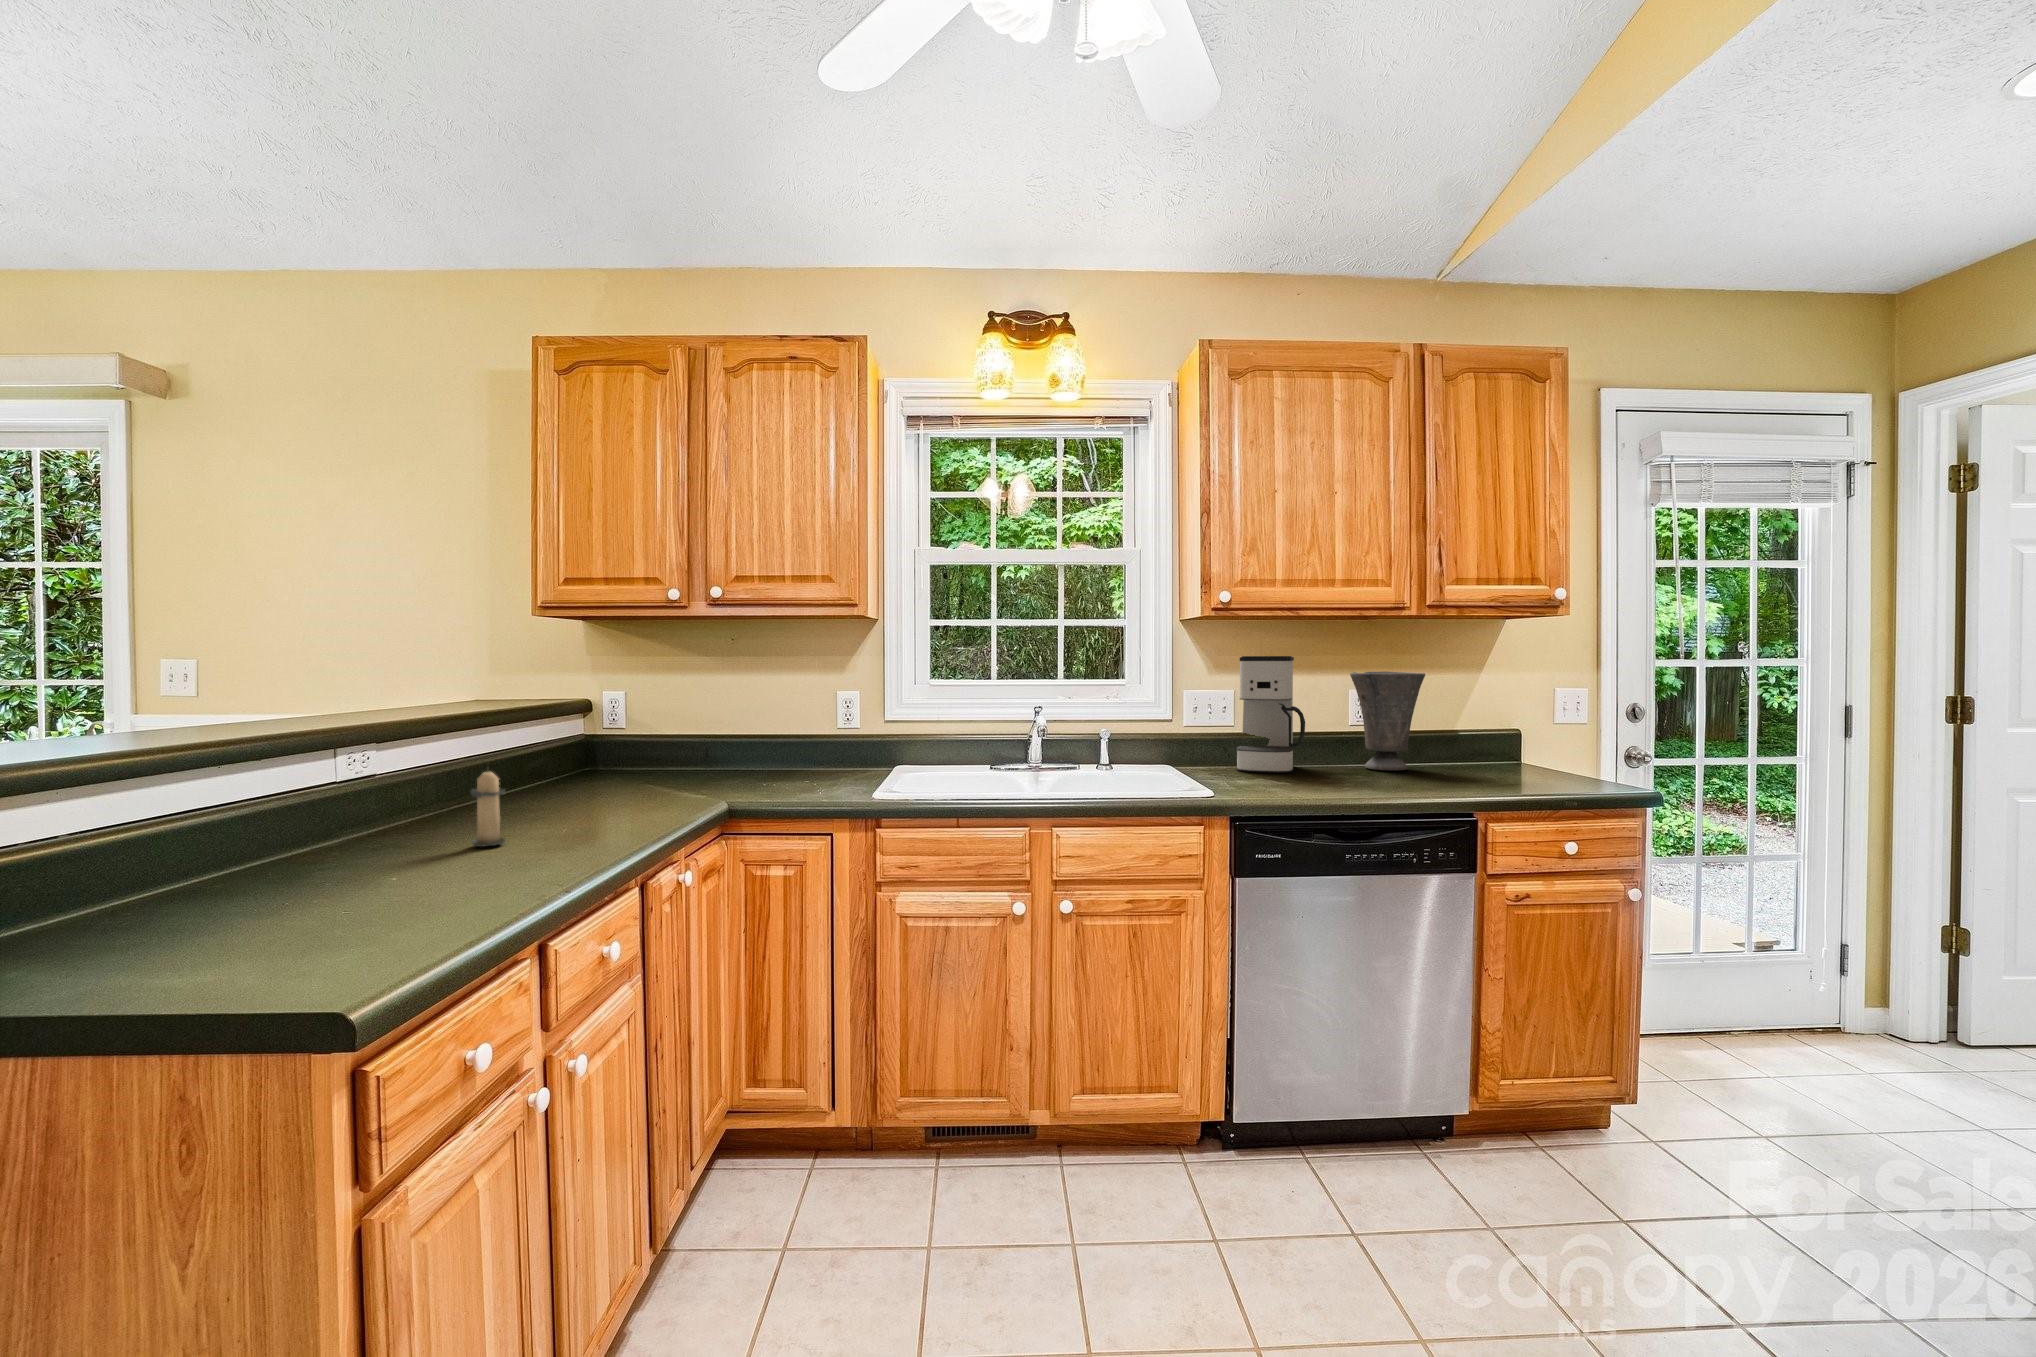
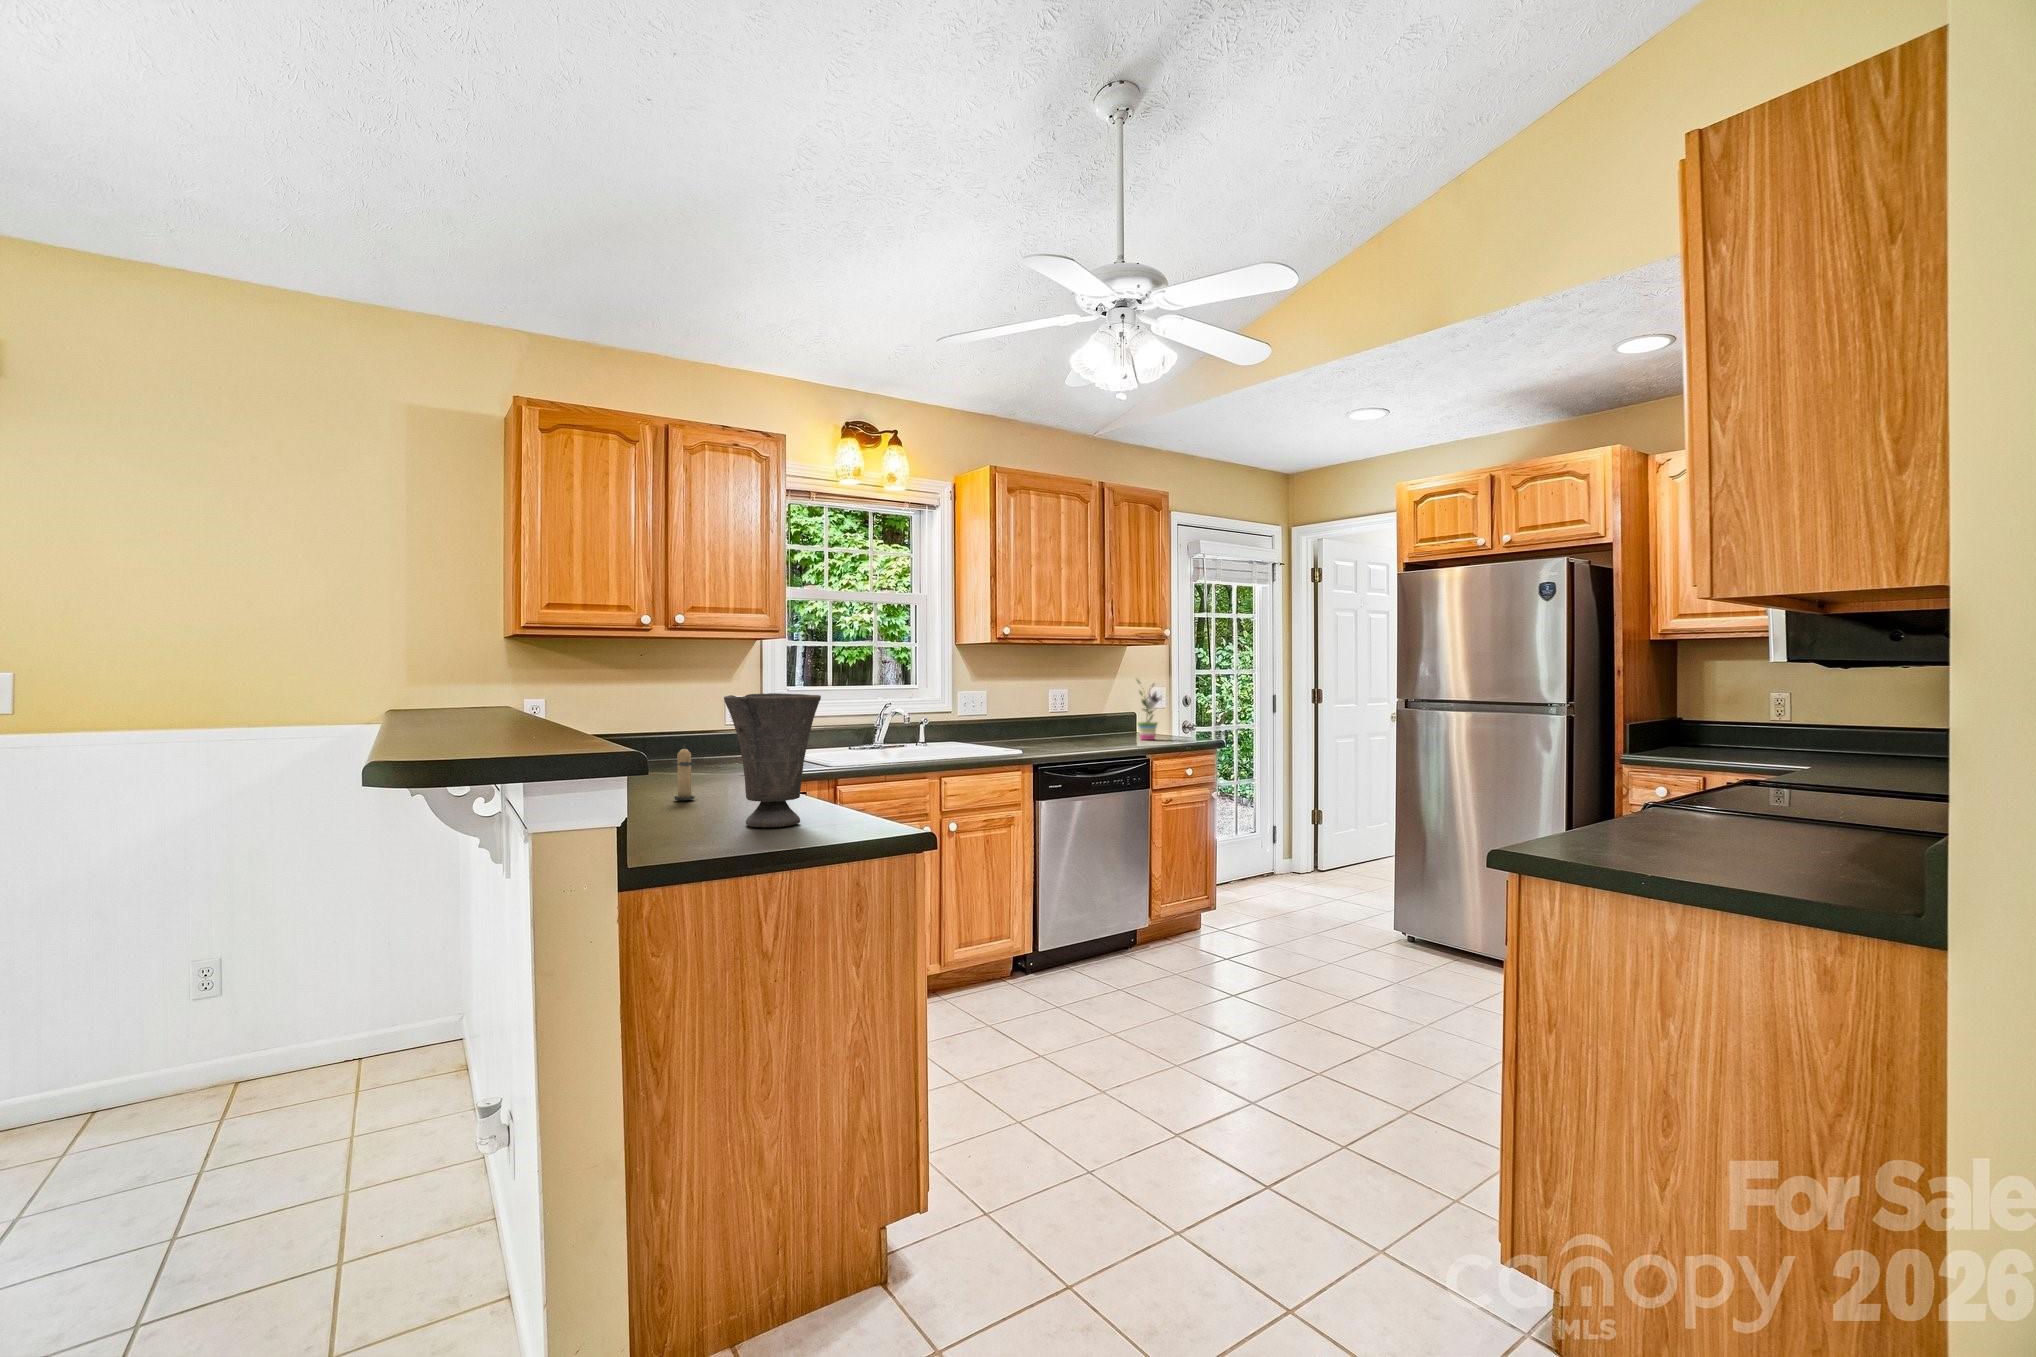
coffee maker: present [1236,656,1305,773] -> none [993,668,1038,743]
vase: present [1350,671,1425,771] -> present [724,693,821,827]
potted plant: none [1486,674,1536,782] -> present [1137,680,1162,740]

